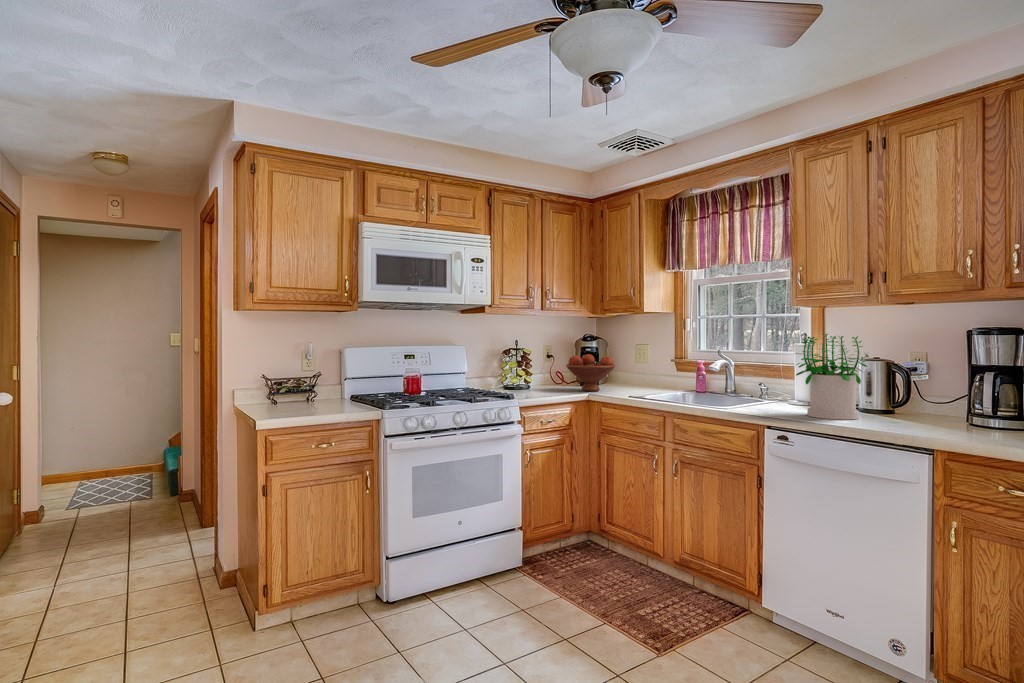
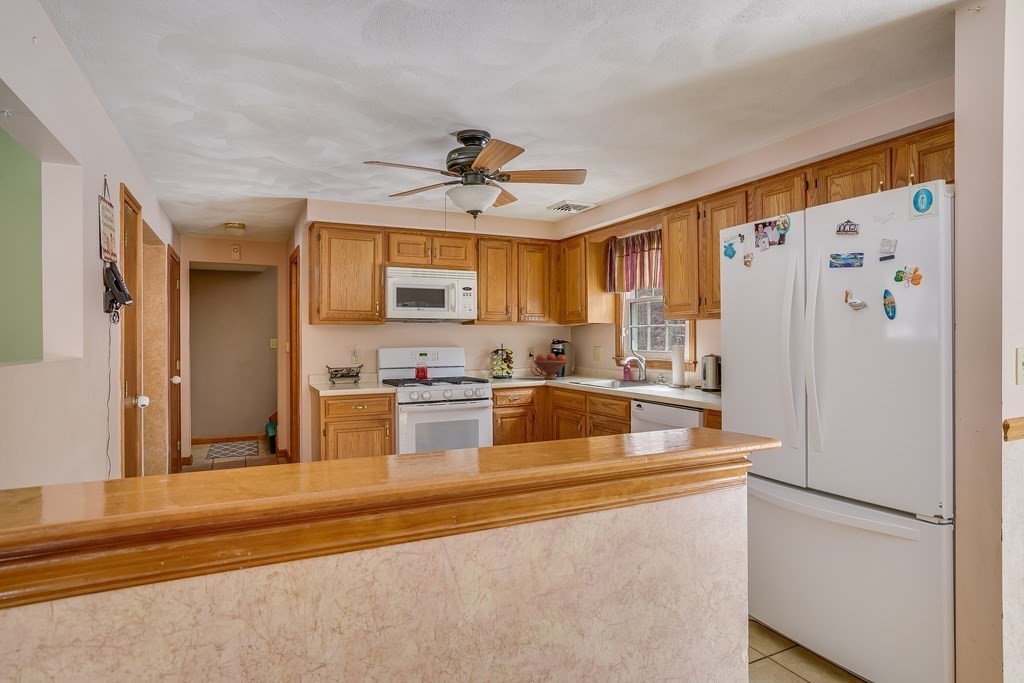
potted plant: present [796,334,869,420] -> none [650,338,698,393]

